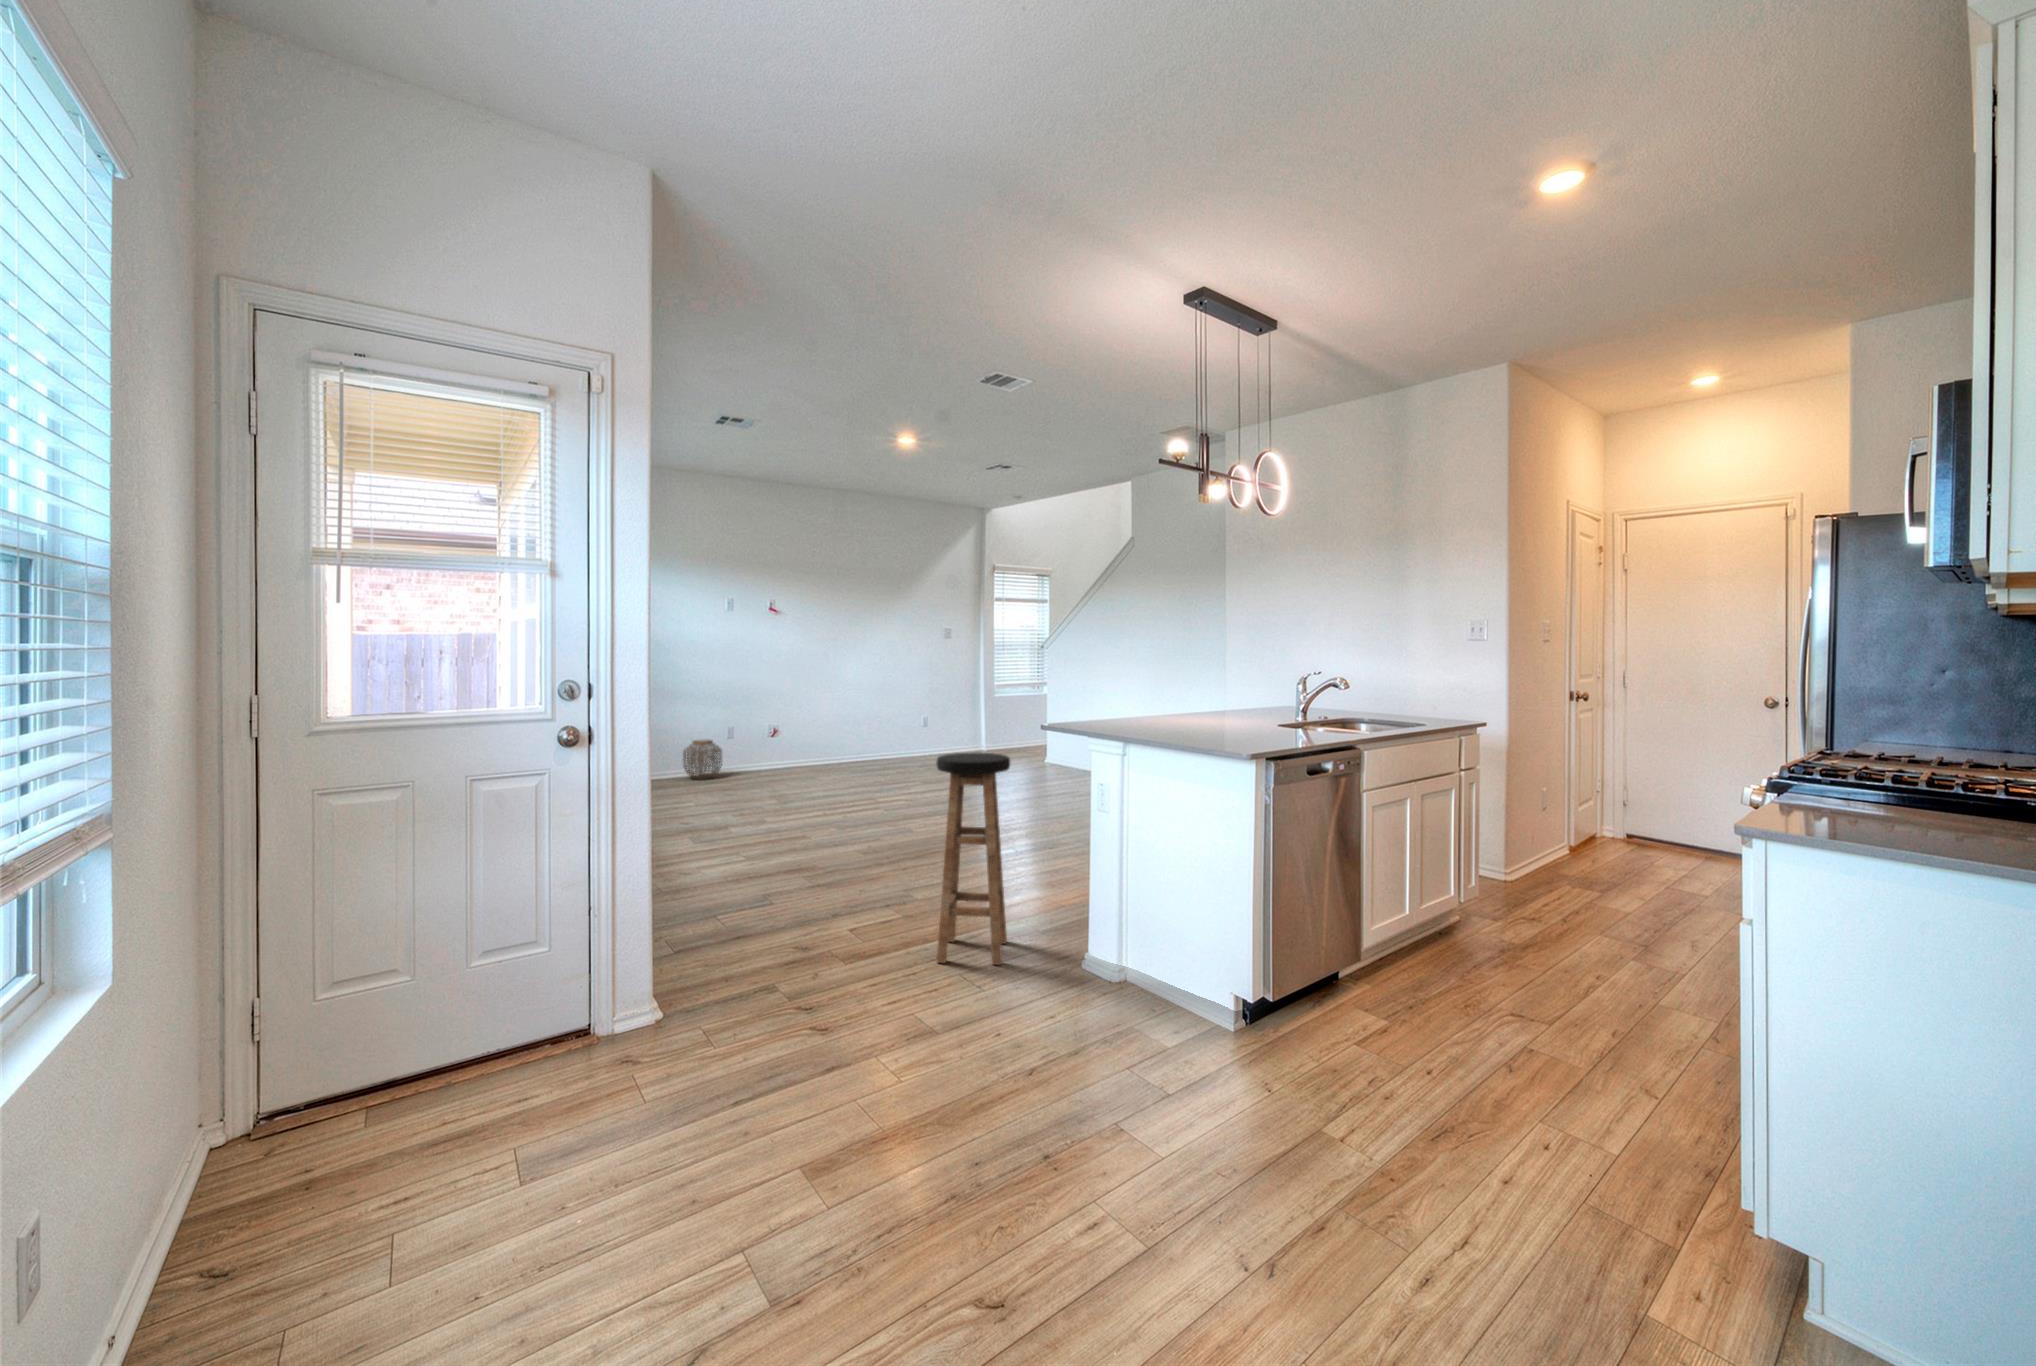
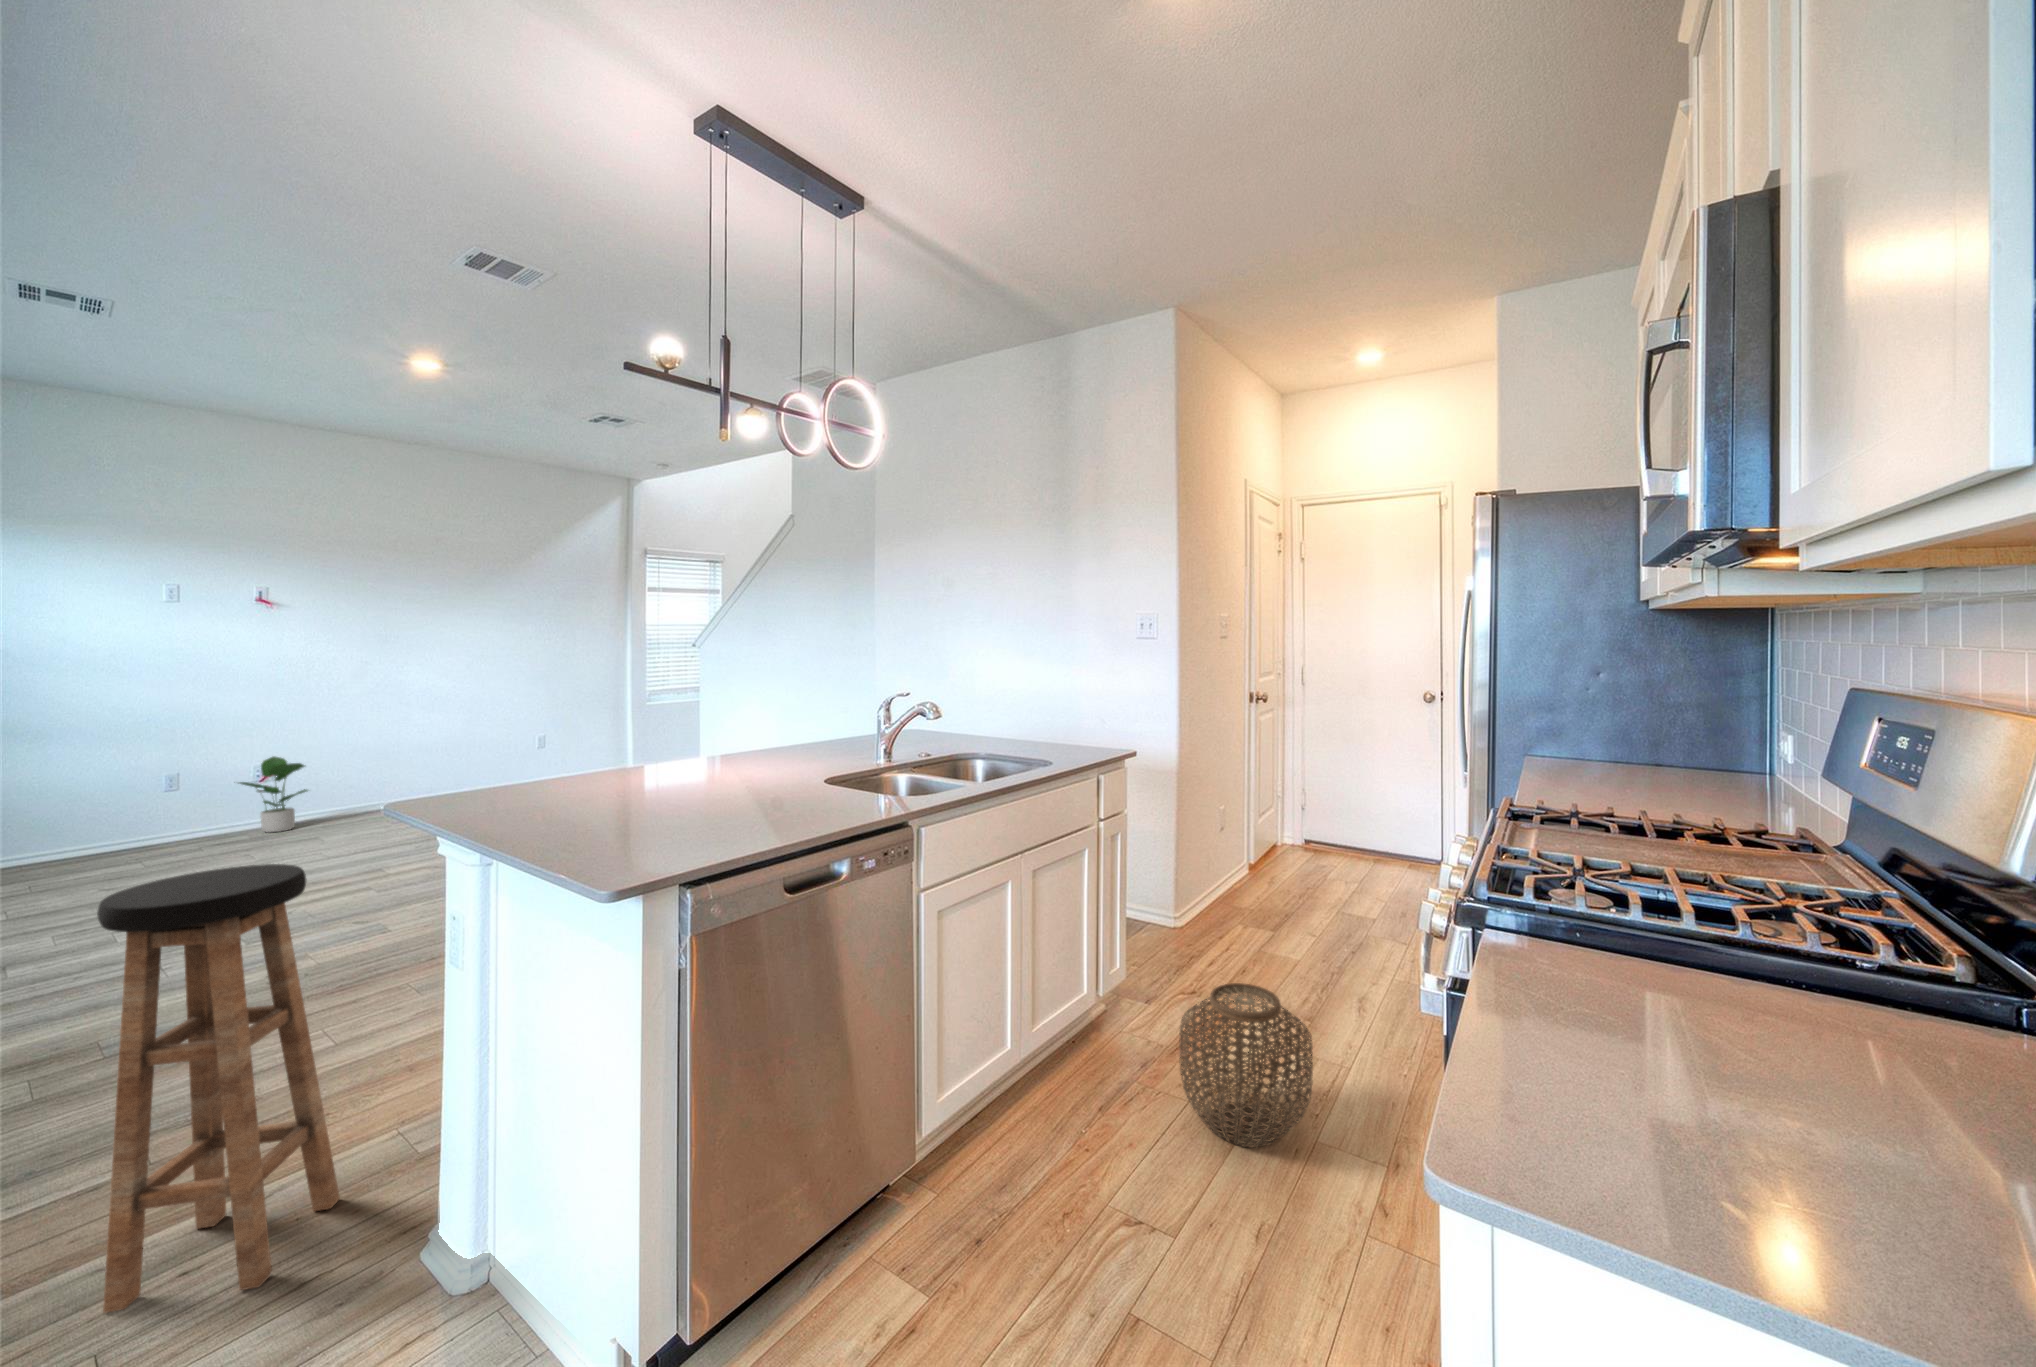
potted plant: none [756,719,796,772] -> present [240,757,307,832]
woven basket: present [683,740,722,780] -> present [1179,983,1313,1148]

